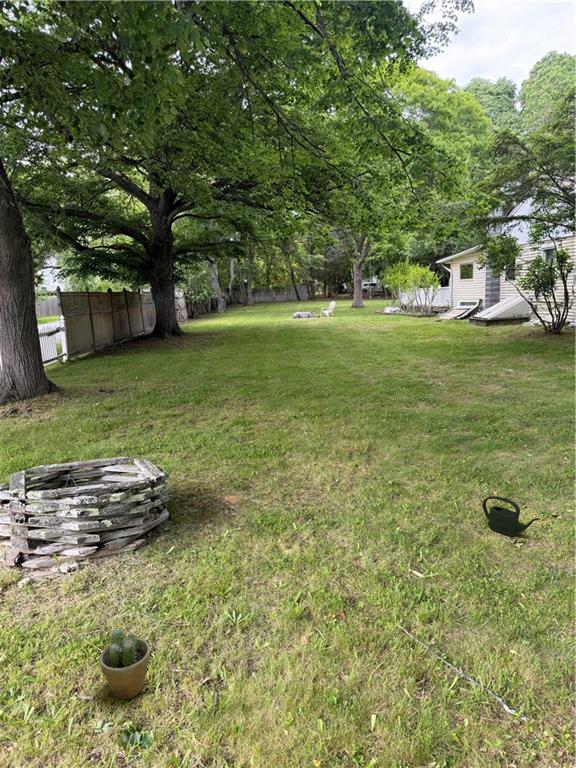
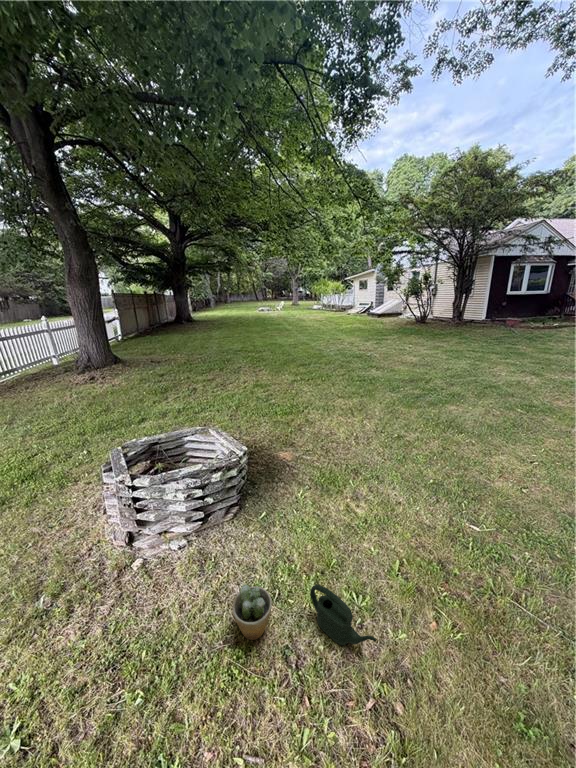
watering can: present [482,496,539,536] -> present [310,584,376,645]

